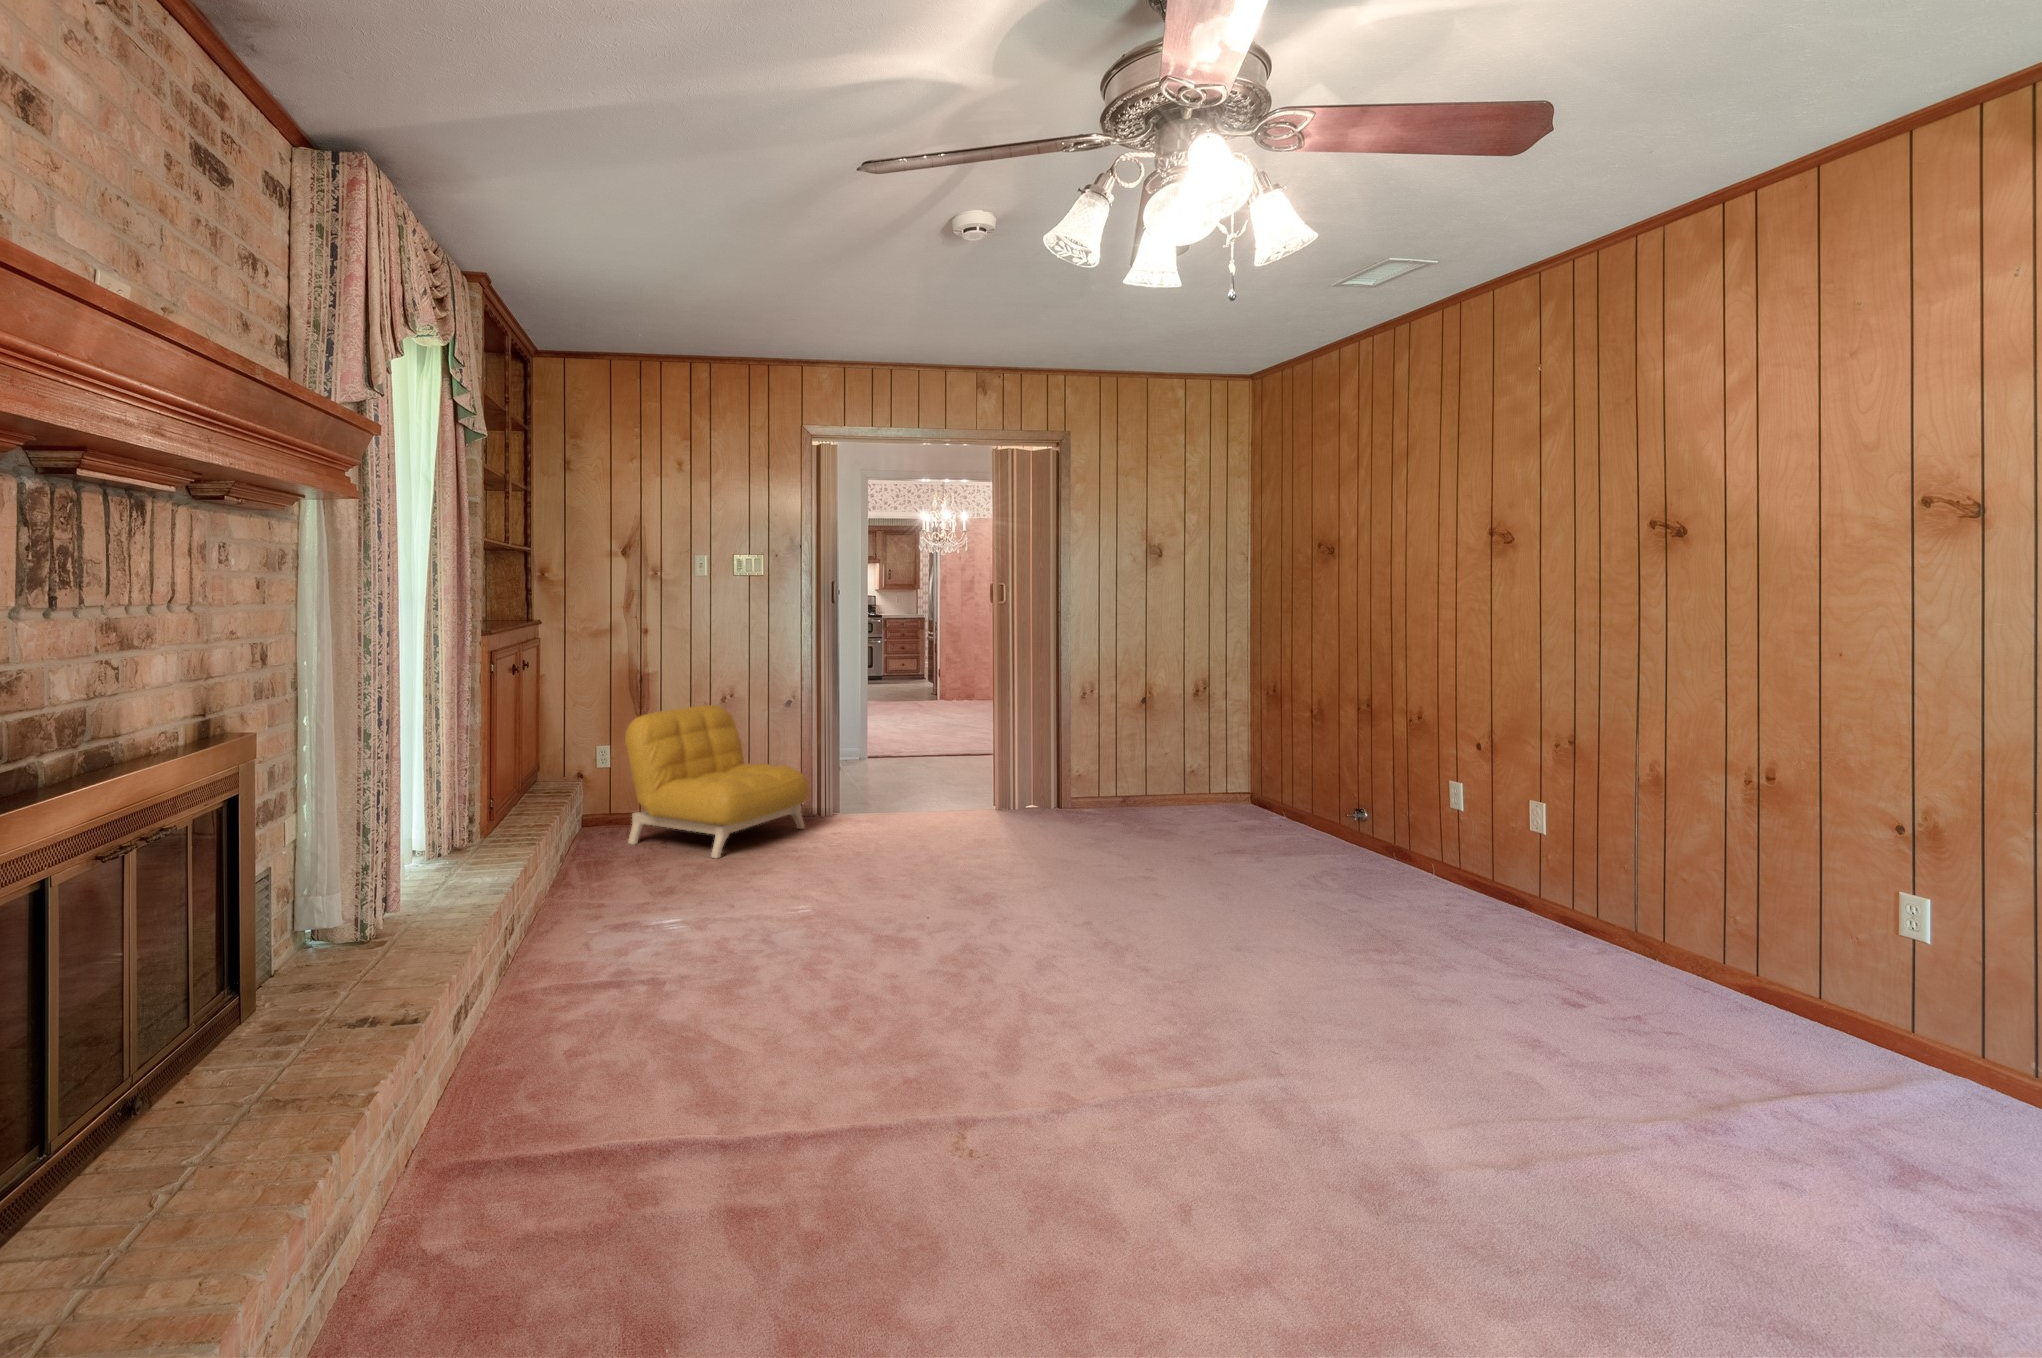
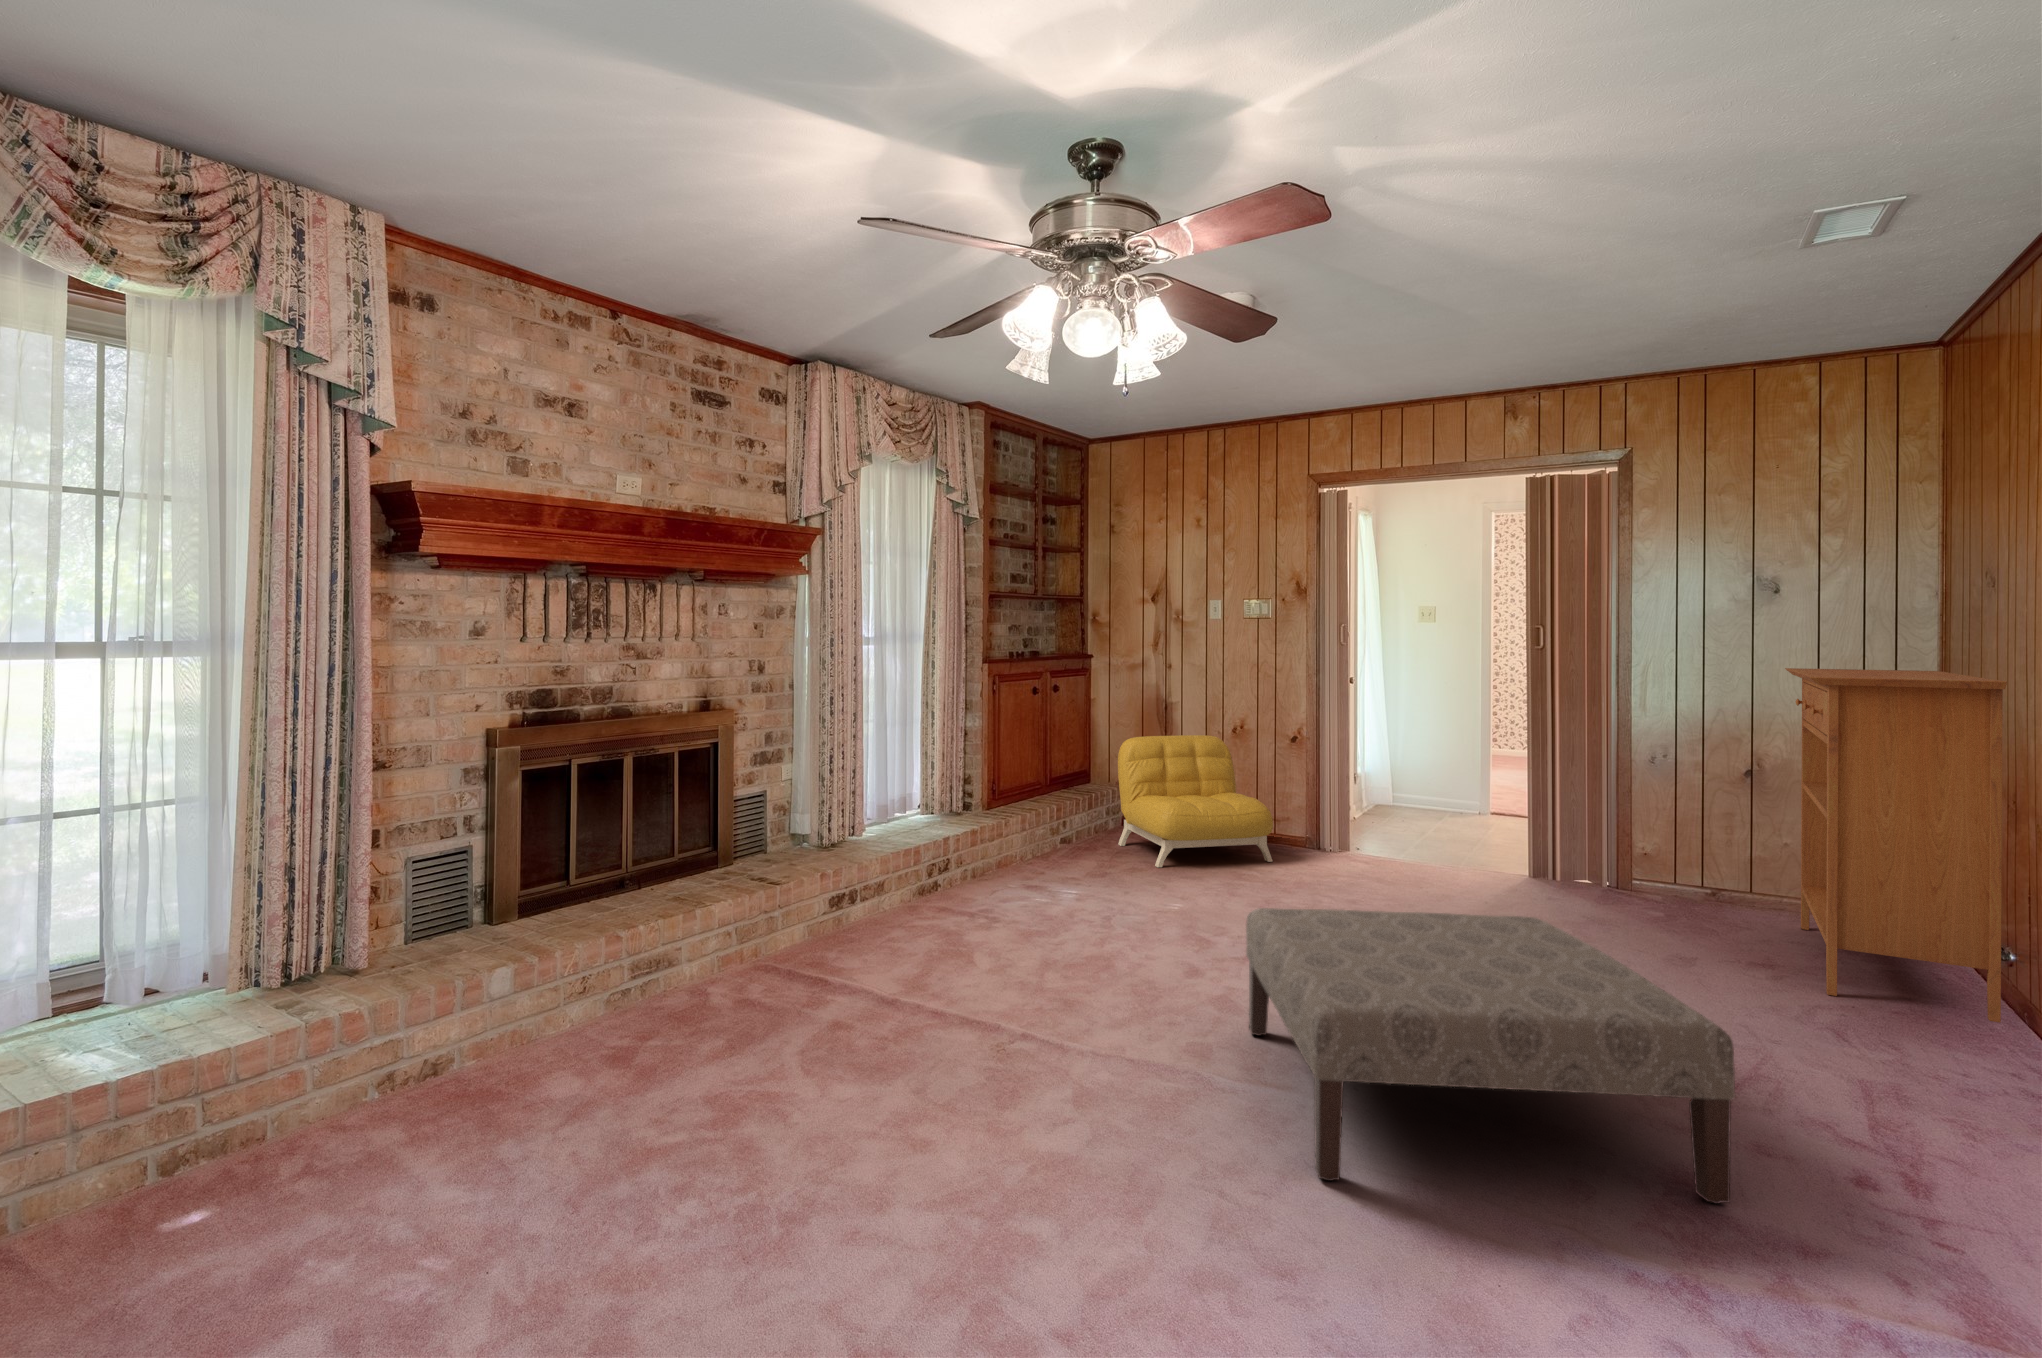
console table: none [1171,612,1356,841] -> present [1785,668,2007,1023]
ottoman: none [1089,822,1499,1088] -> present [1246,908,1735,1204]

